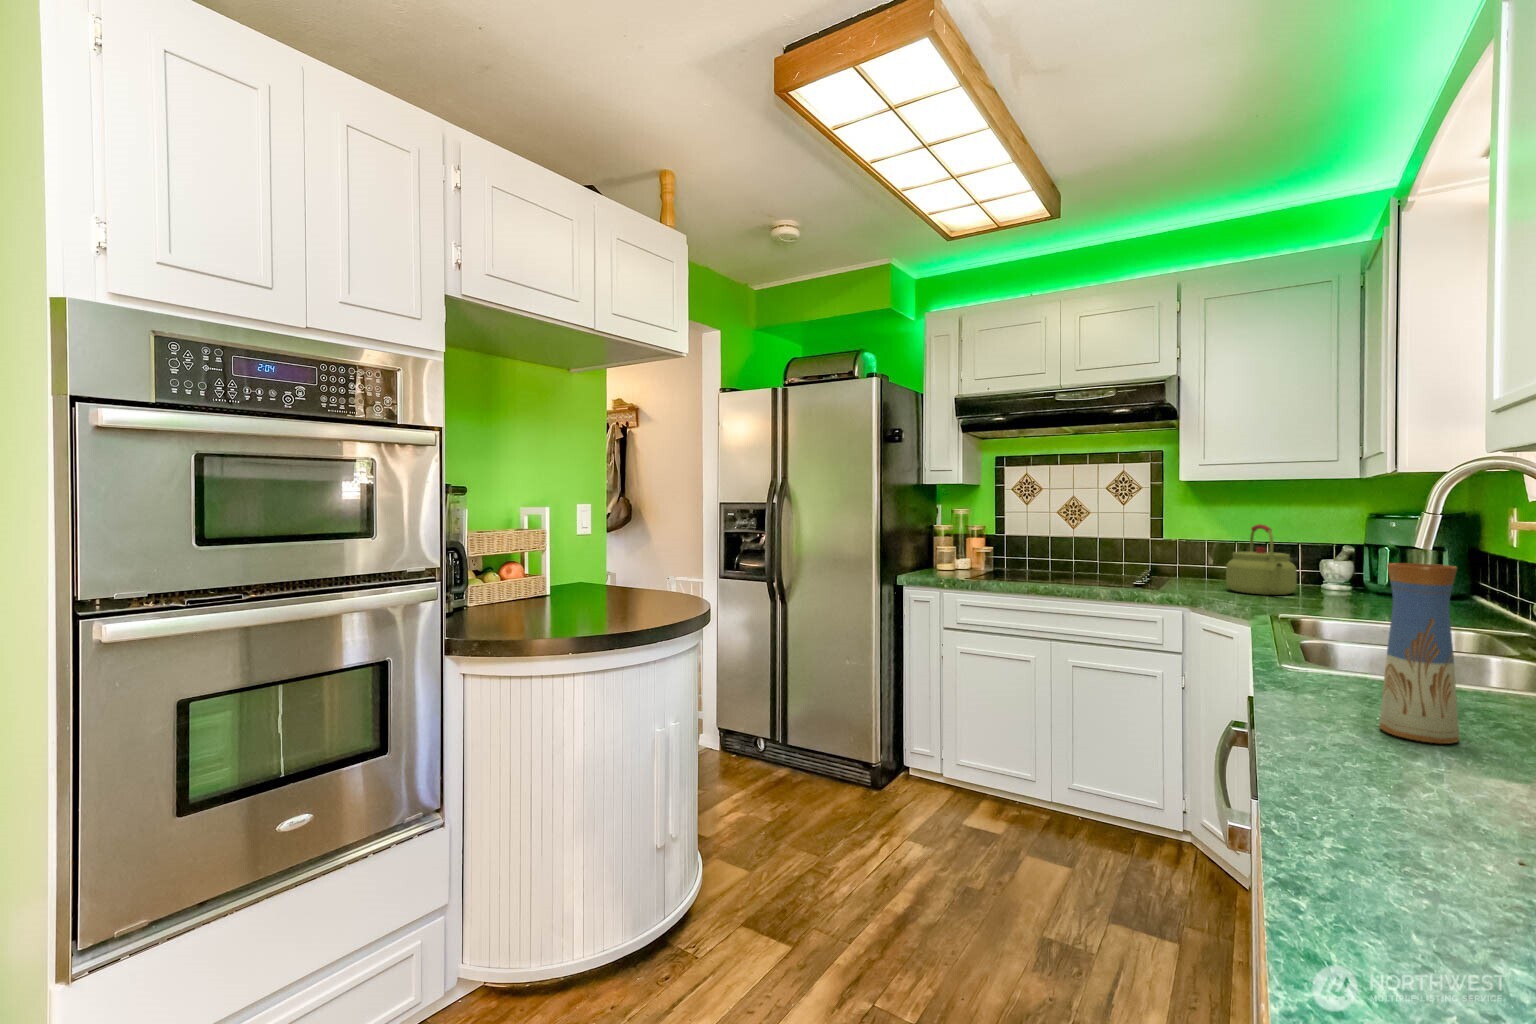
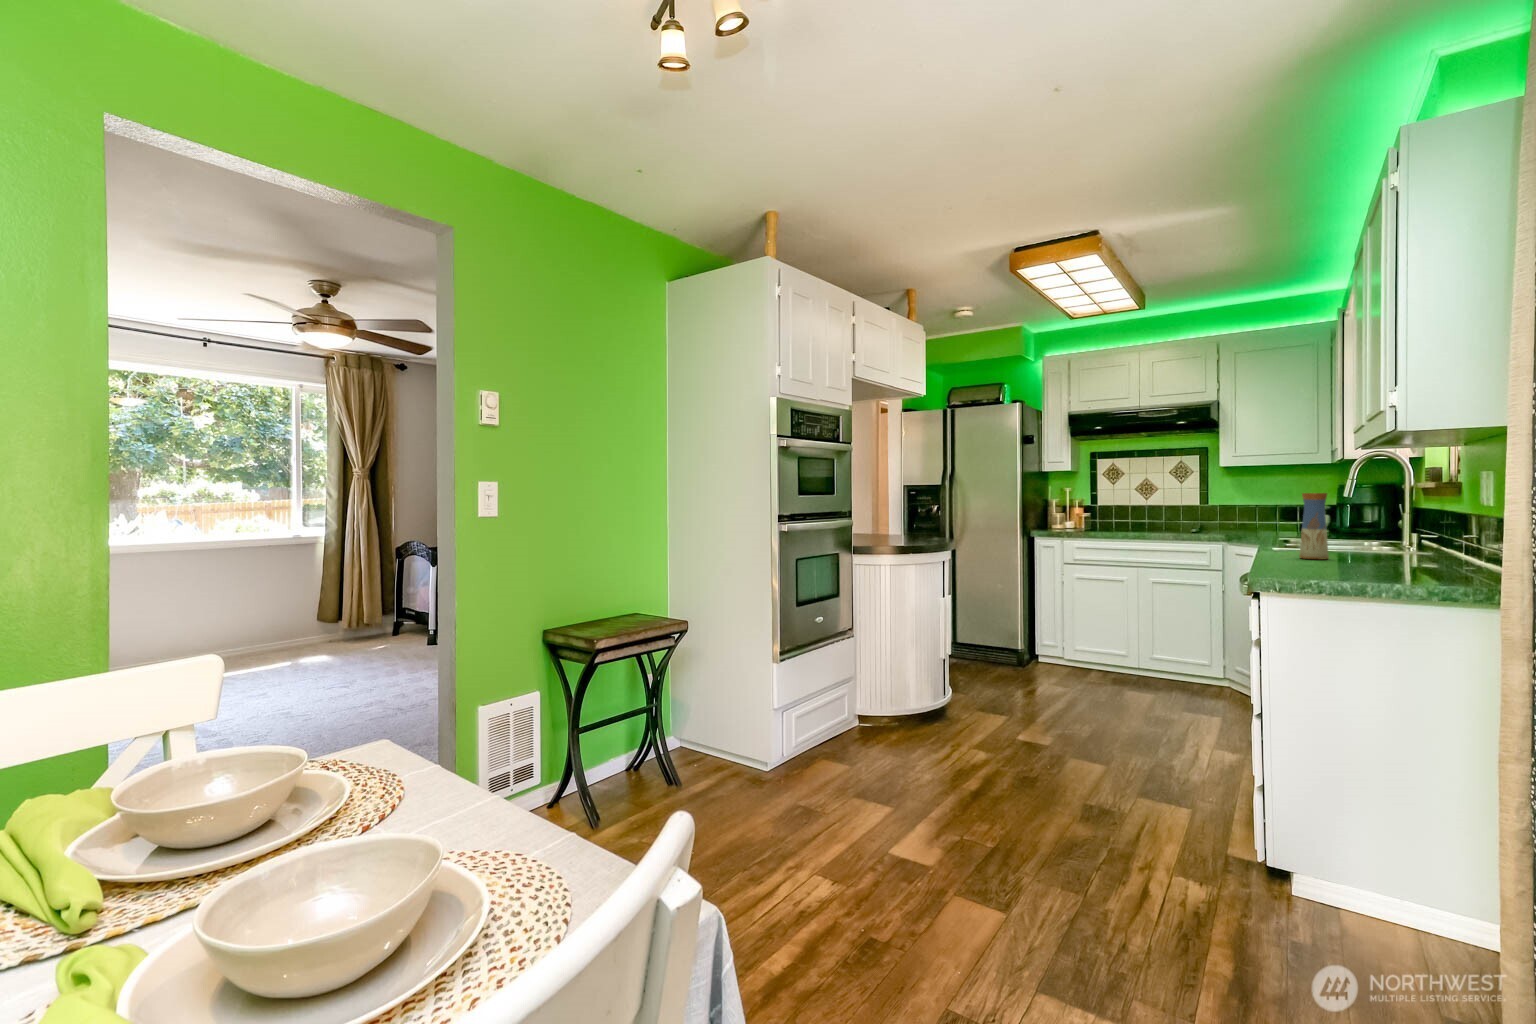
kettle: present [1226,524,1297,595] -> none [1249,492,1293,534]

